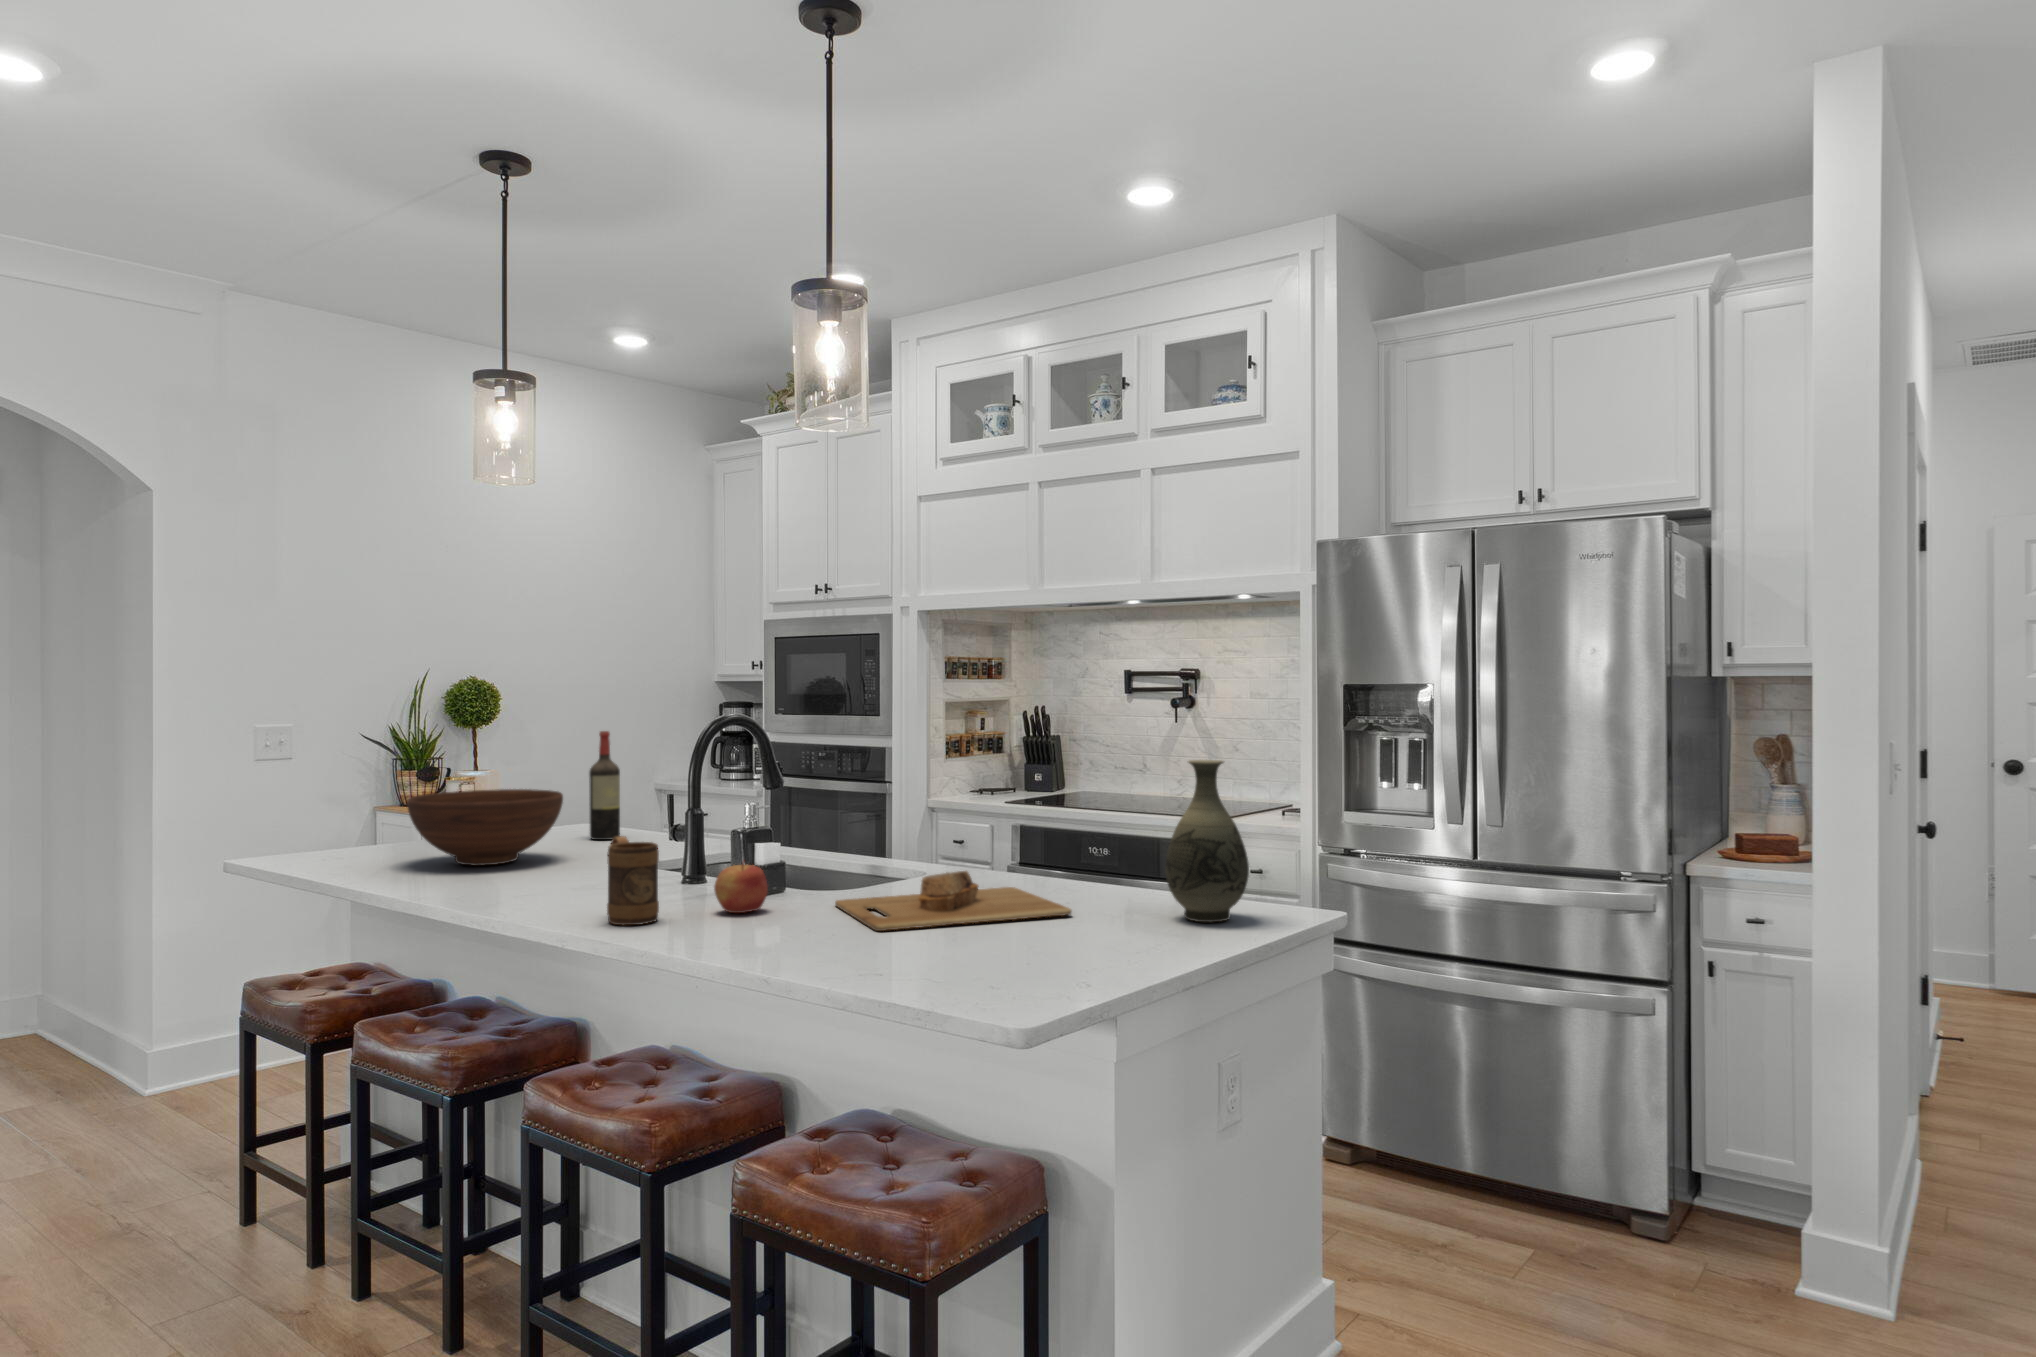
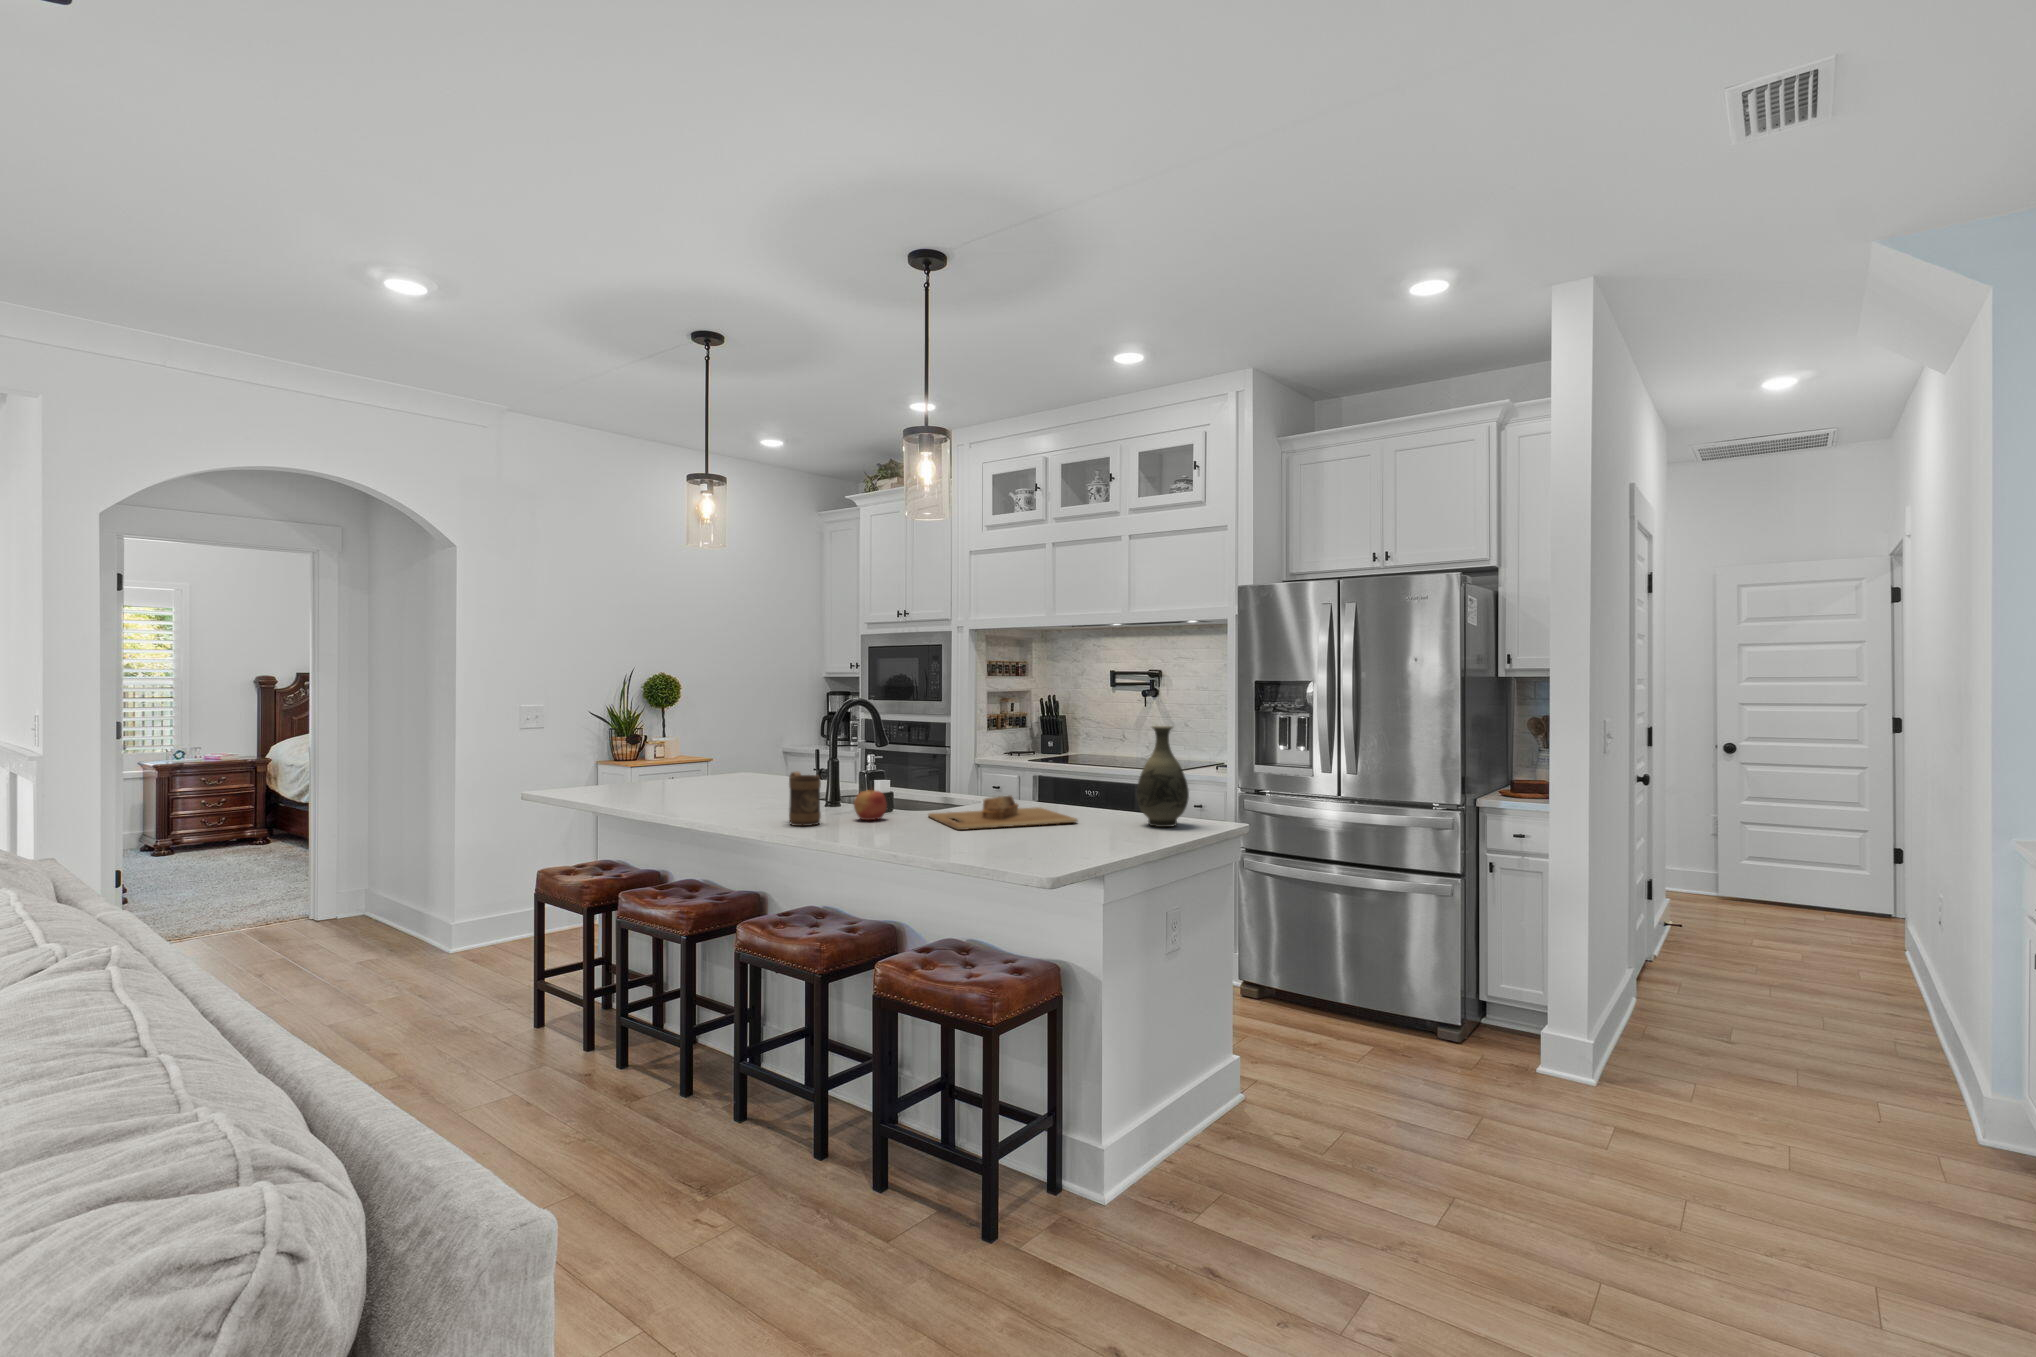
wine bottle: present [589,731,620,840] -> none [757,709,777,781]
fruit bowl: present [407,789,563,866] -> none [647,746,746,794]

